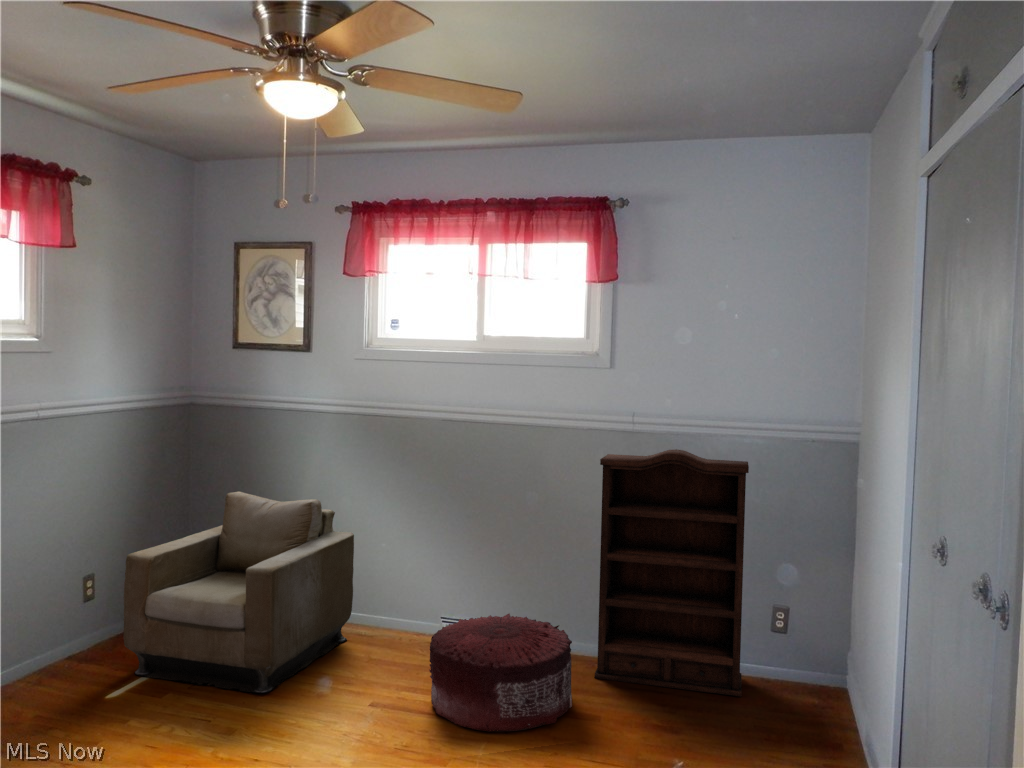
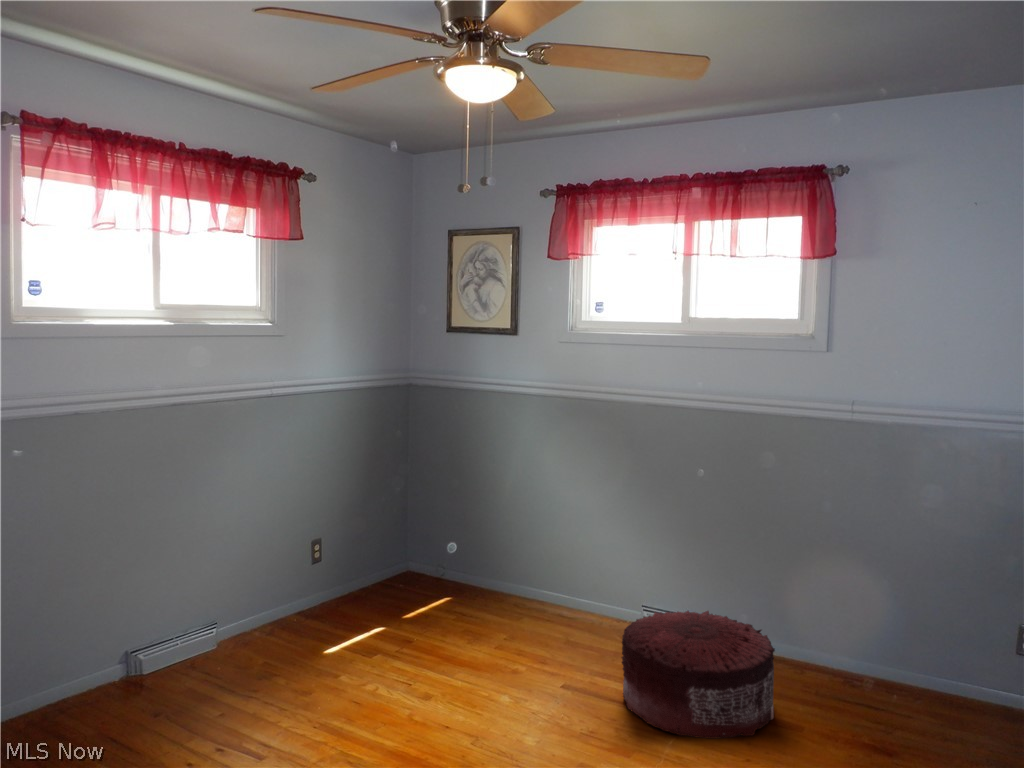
bookshelf: present [594,449,749,696] -> none [802,446,996,731]
armchair: present [124,491,354,693] -> none [343,468,554,666]

